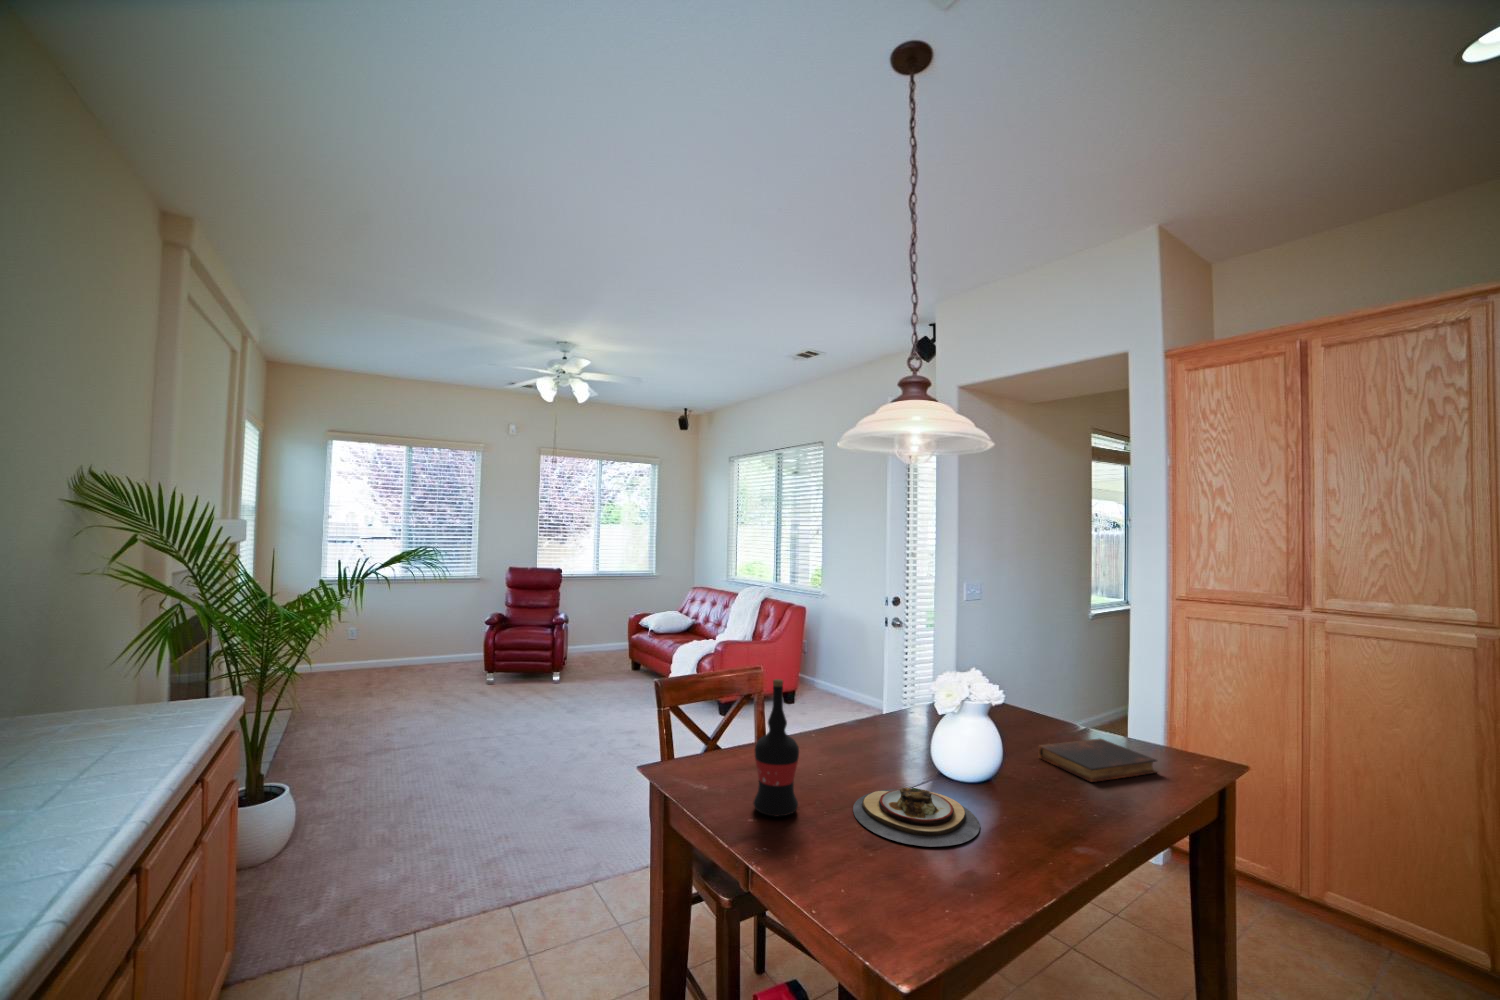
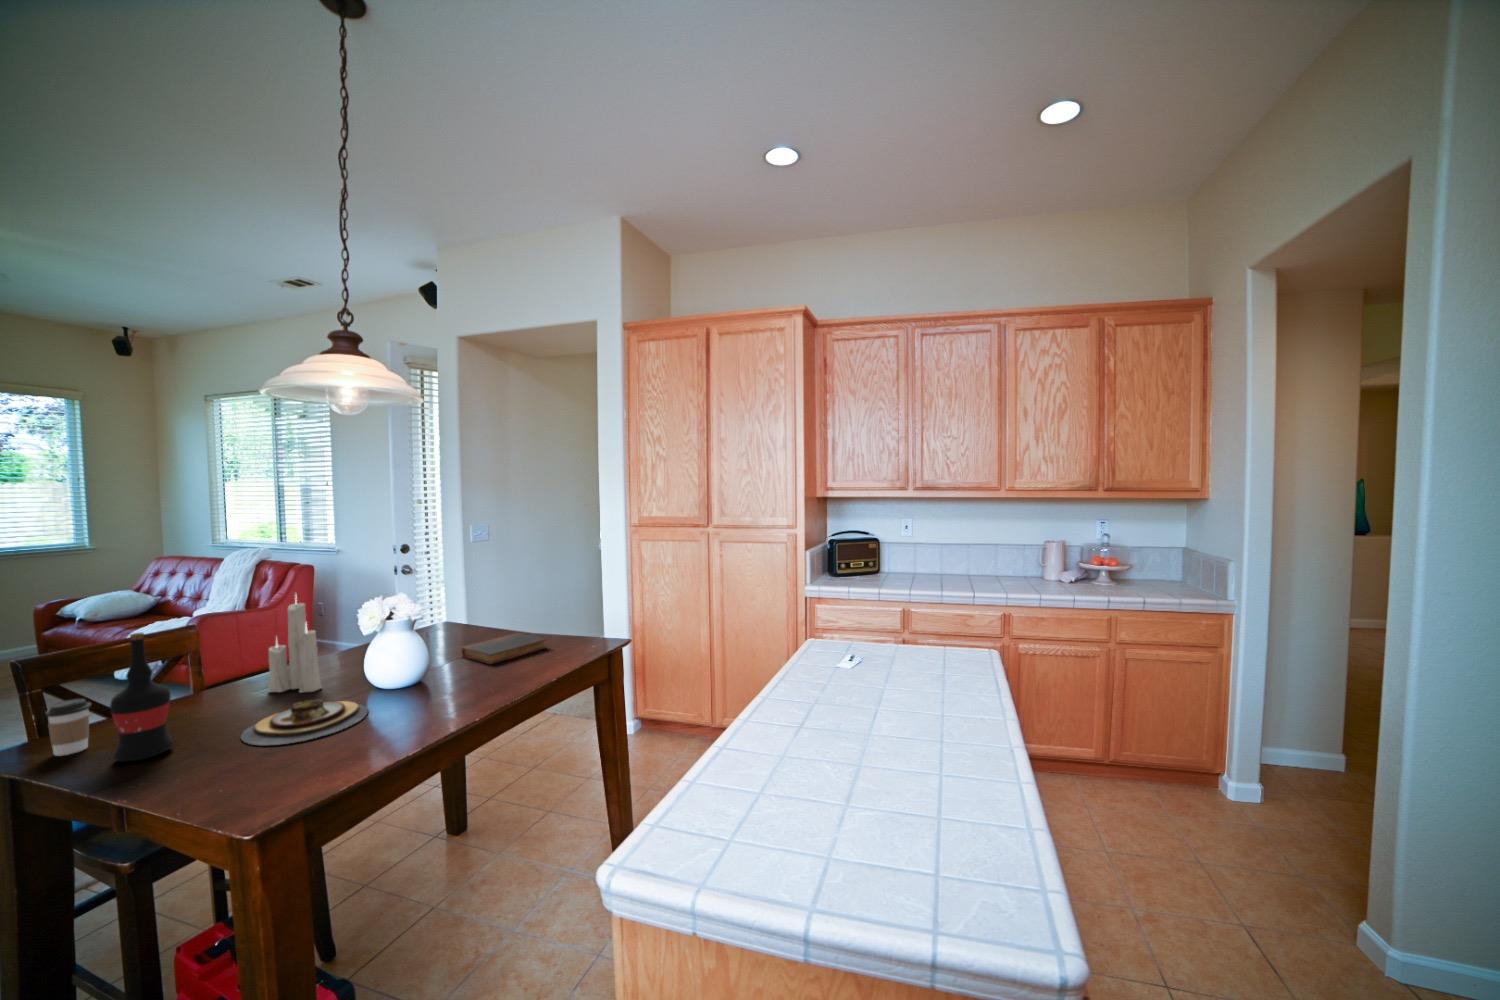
candle: none [848,645,901,767] -> present [268,599,322,692]
coffee cup: none [700,730,730,786] -> present [45,699,91,756]

